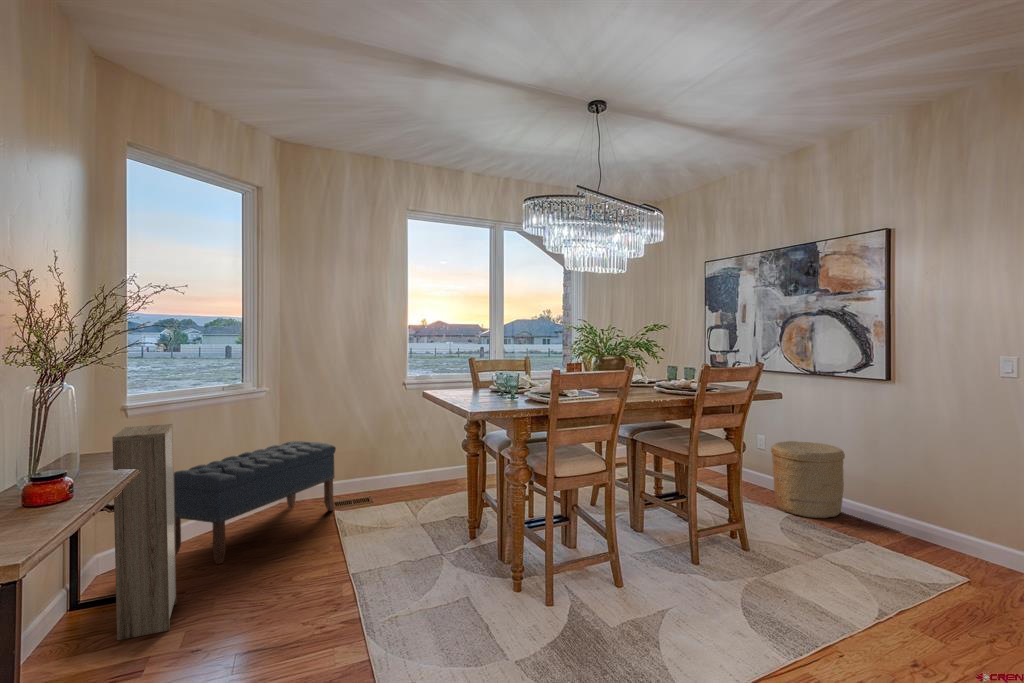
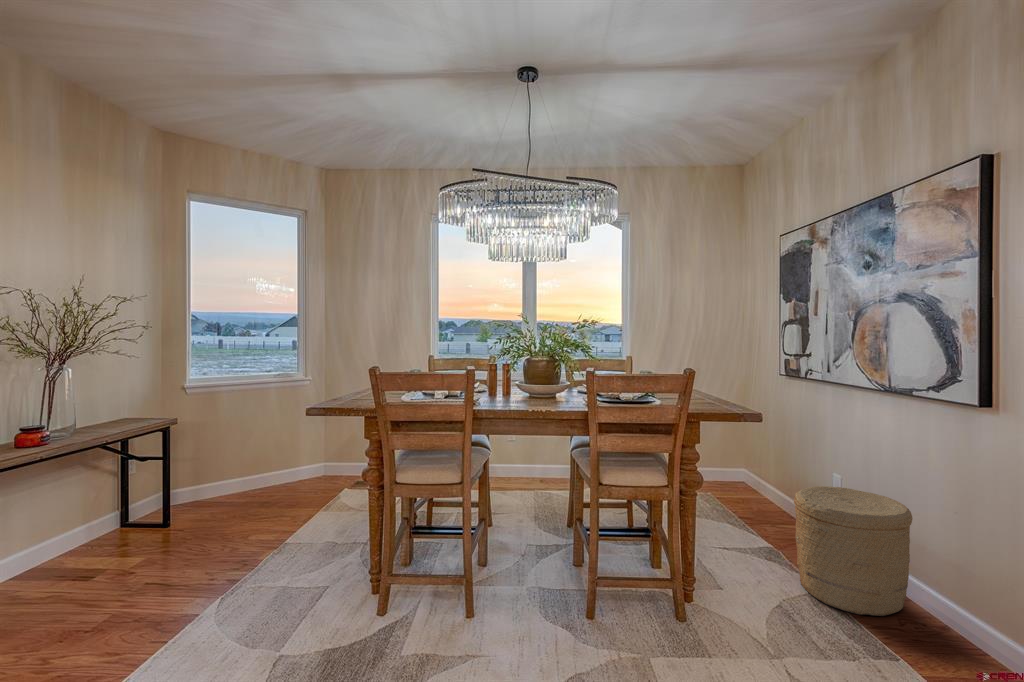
storage cabinet: present [112,424,176,640] -> none [39,395,119,565]
bench: present [174,441,336,564] -> none [180,420,346,517]

